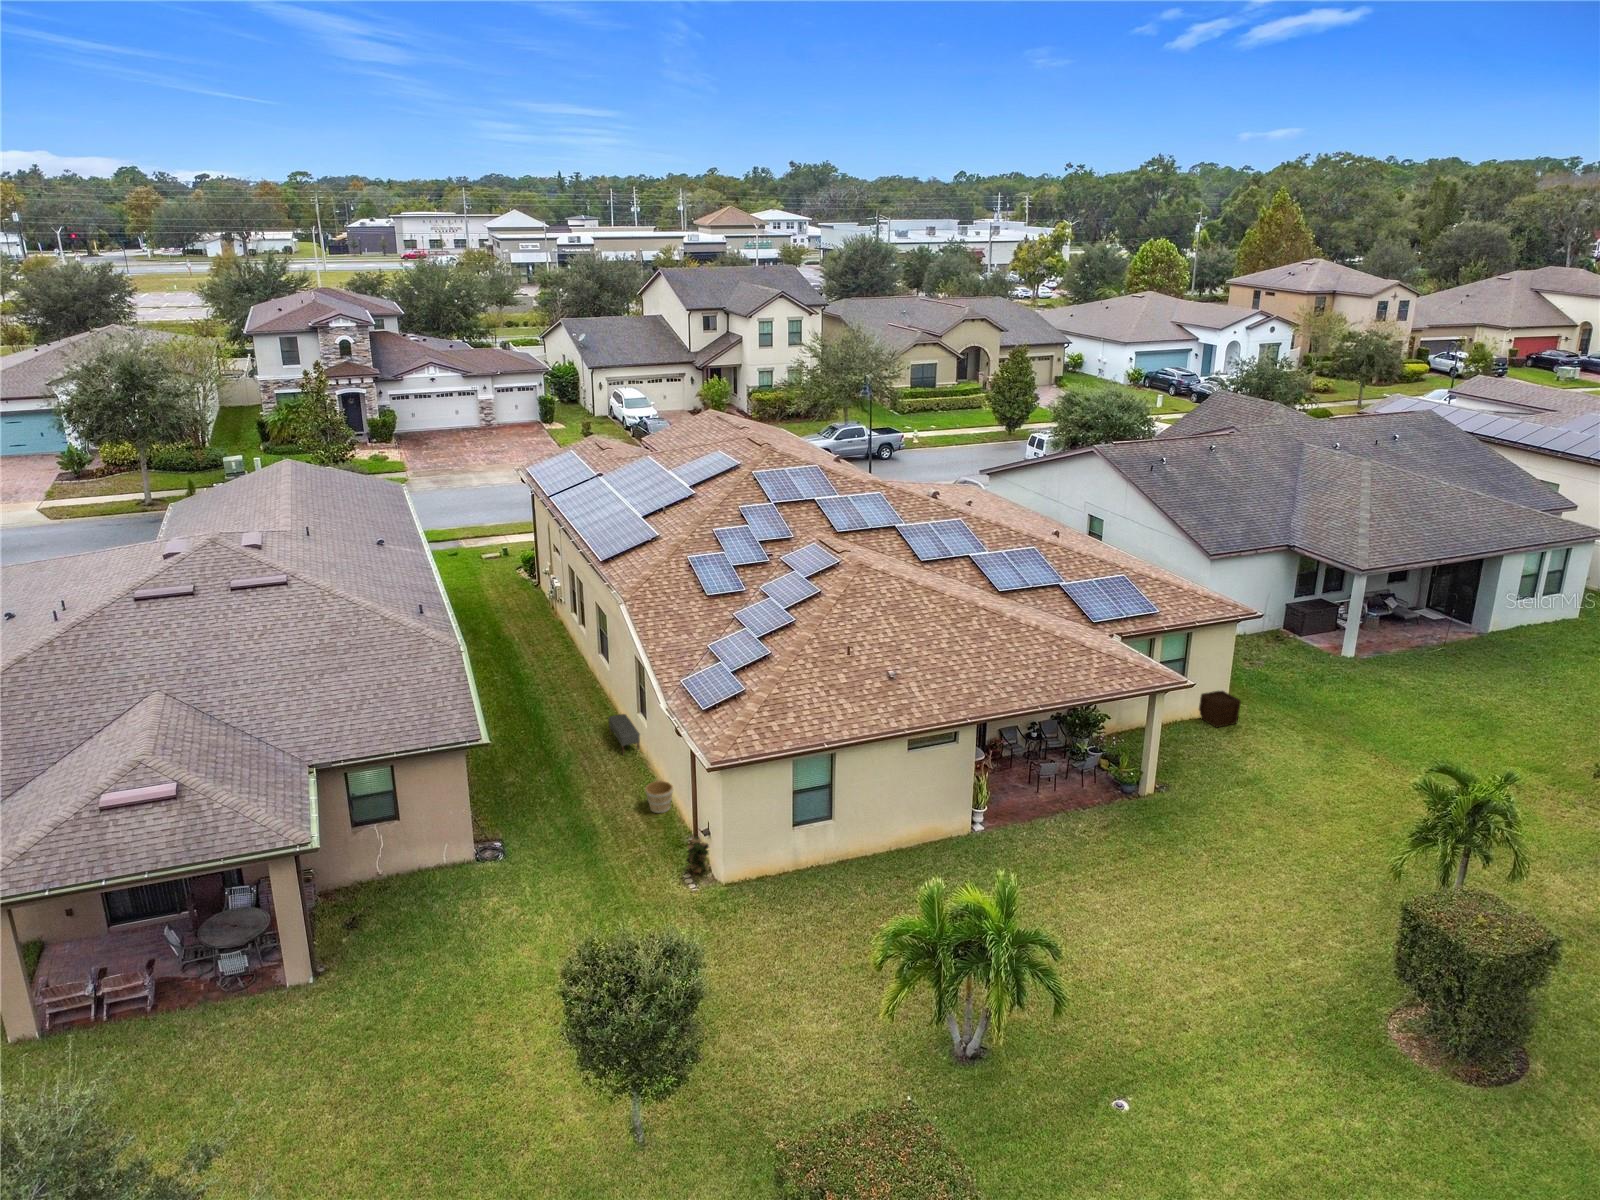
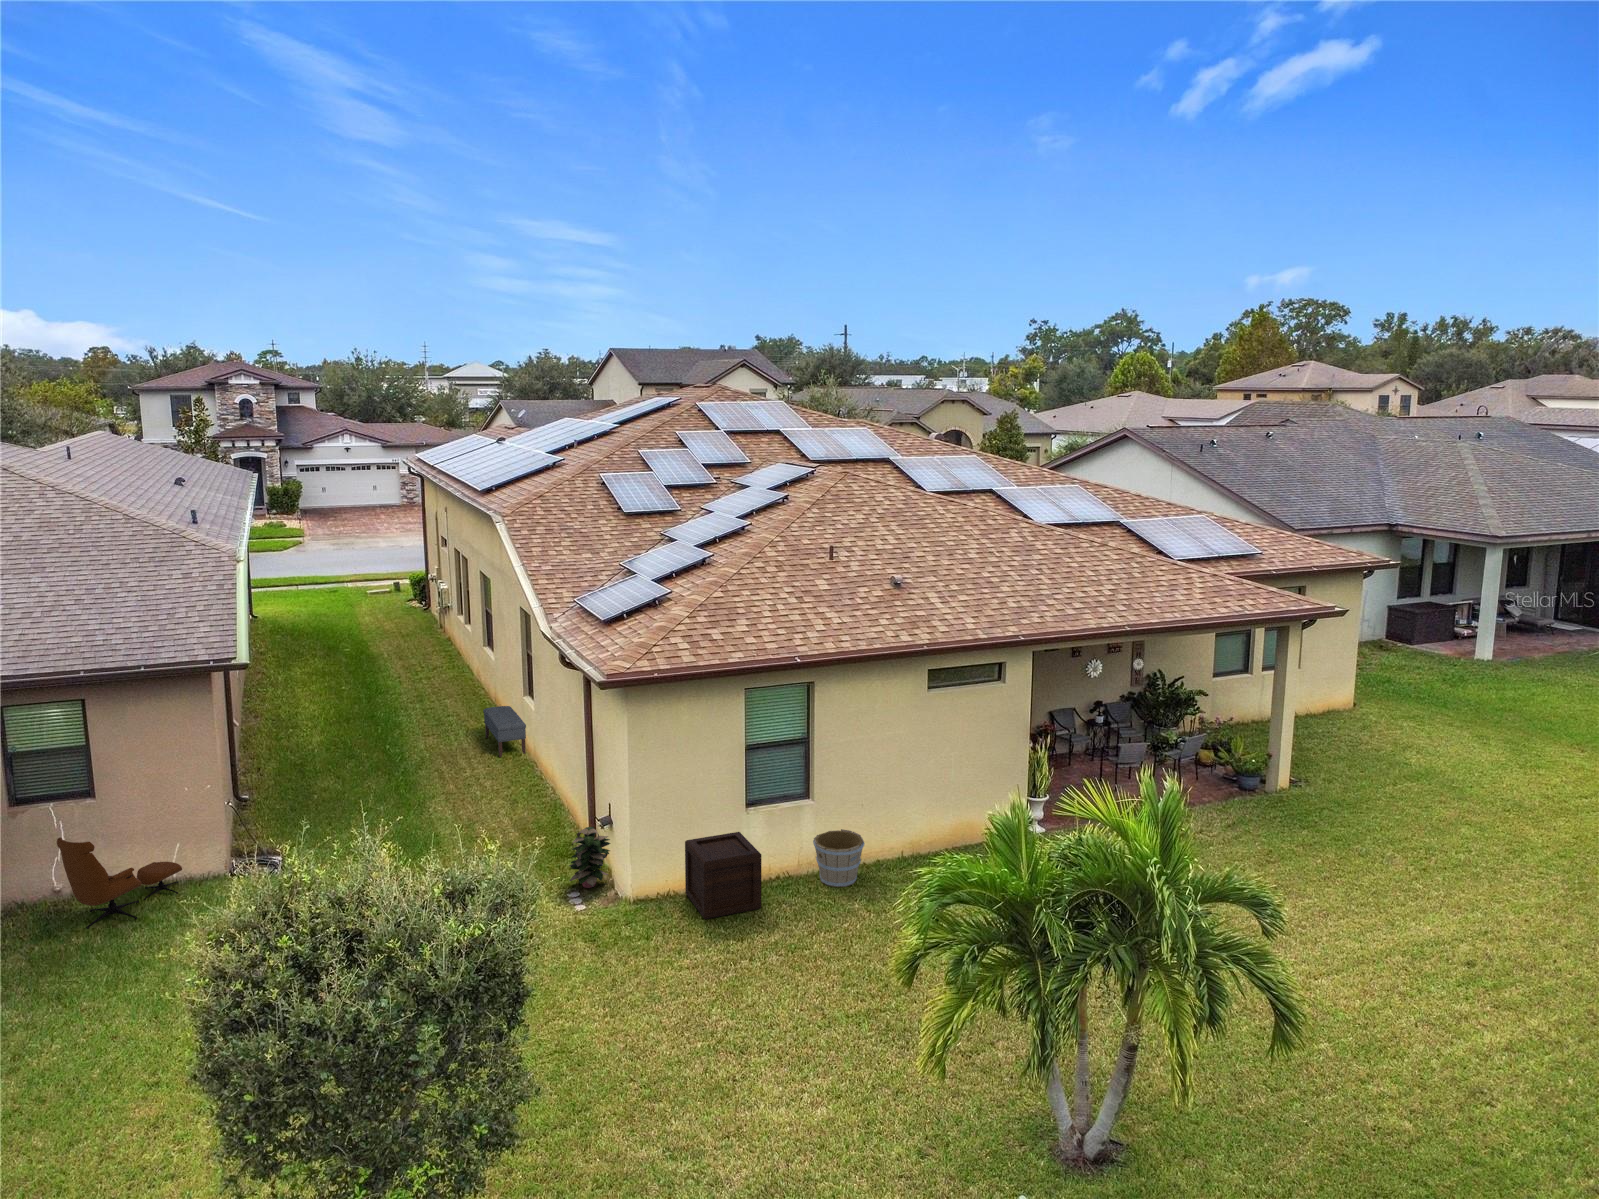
wooden crate: present [1199,691,1241,728] -> present [685,832,762,919]
wooden bucket: present [645,780,674,813] -> present [813,829,865,887]
lounge chair: none [396,851,455,900] -> present [57,837,182,929]

